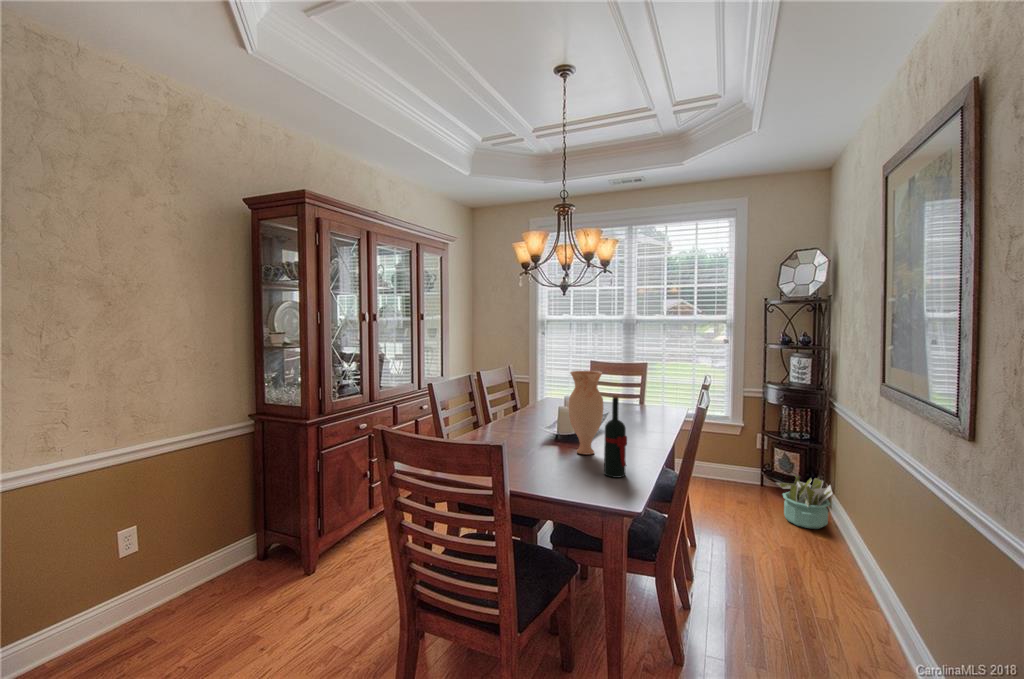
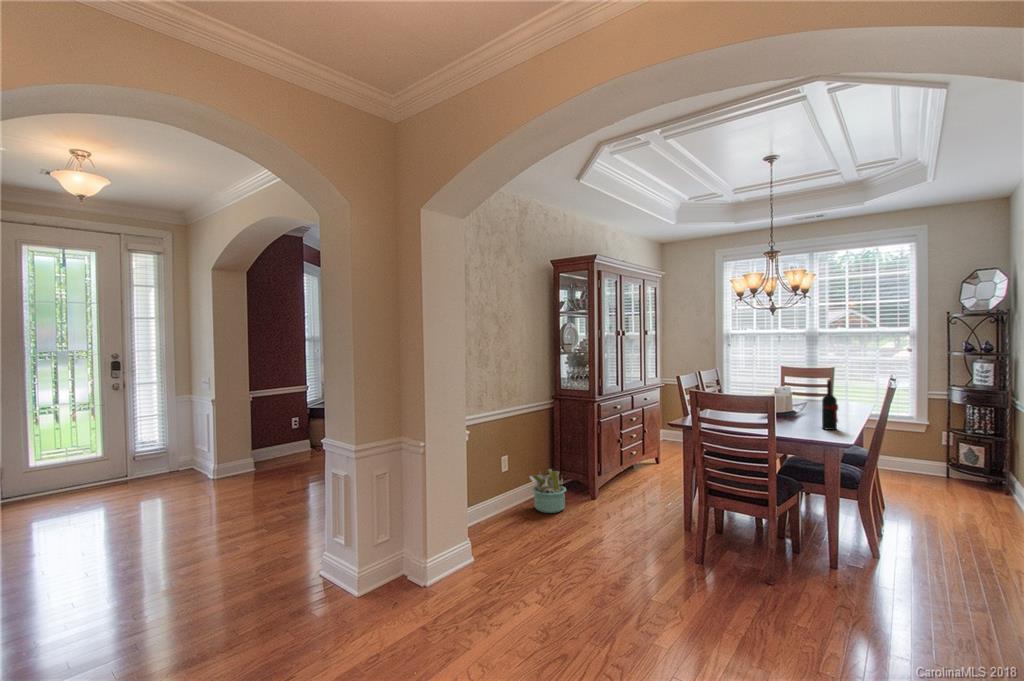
vase: present [568,371,604,455] -> none [790,367,816,421]
decorative plant: present [777,475,832,529] -> present [530,469,566,513]

